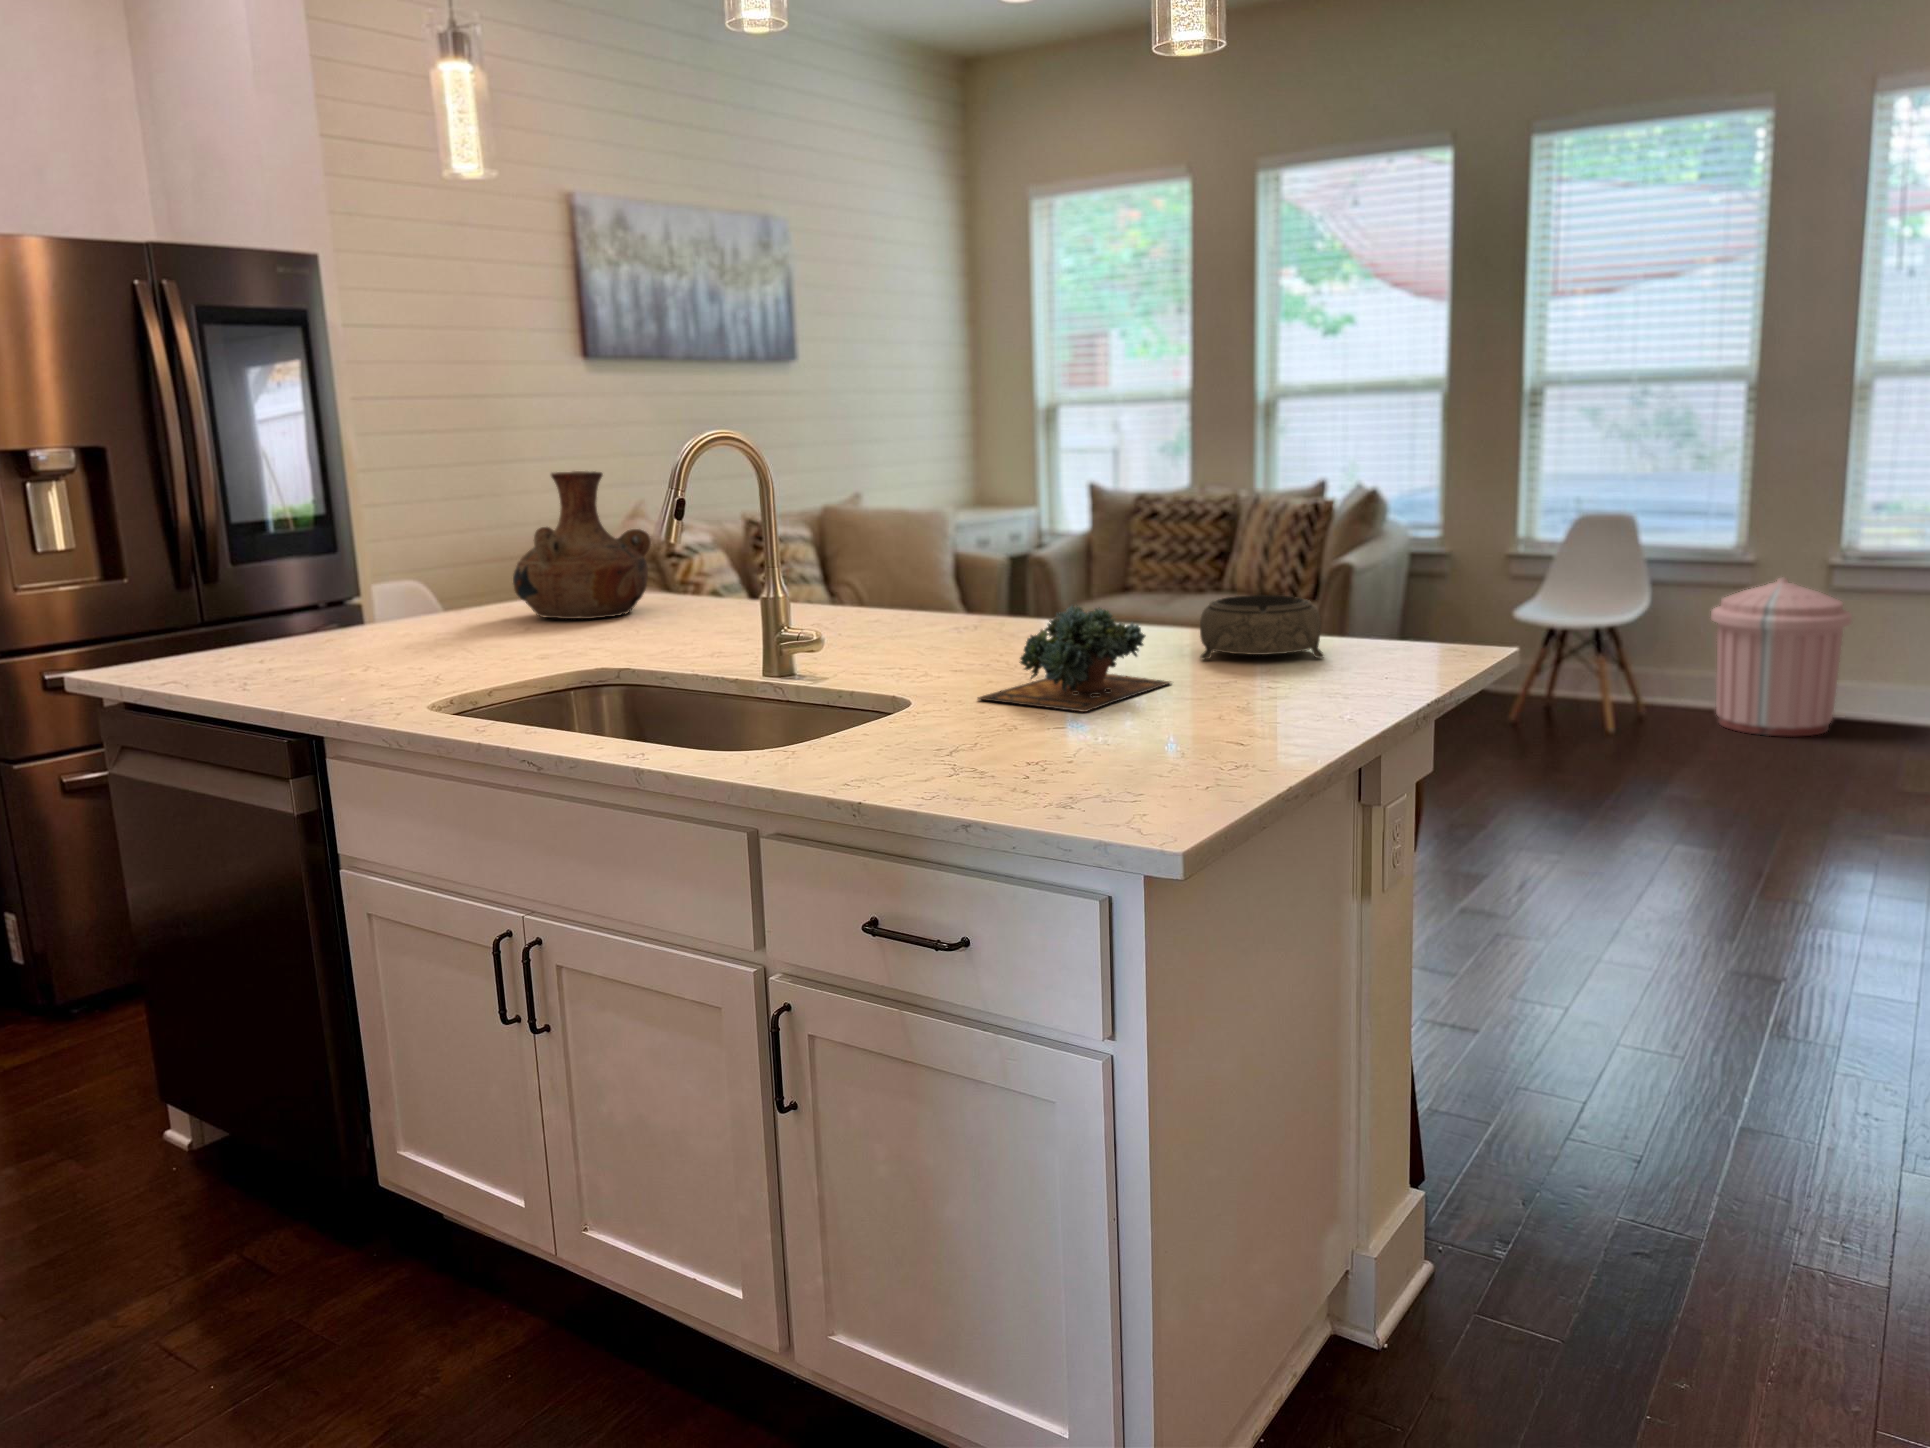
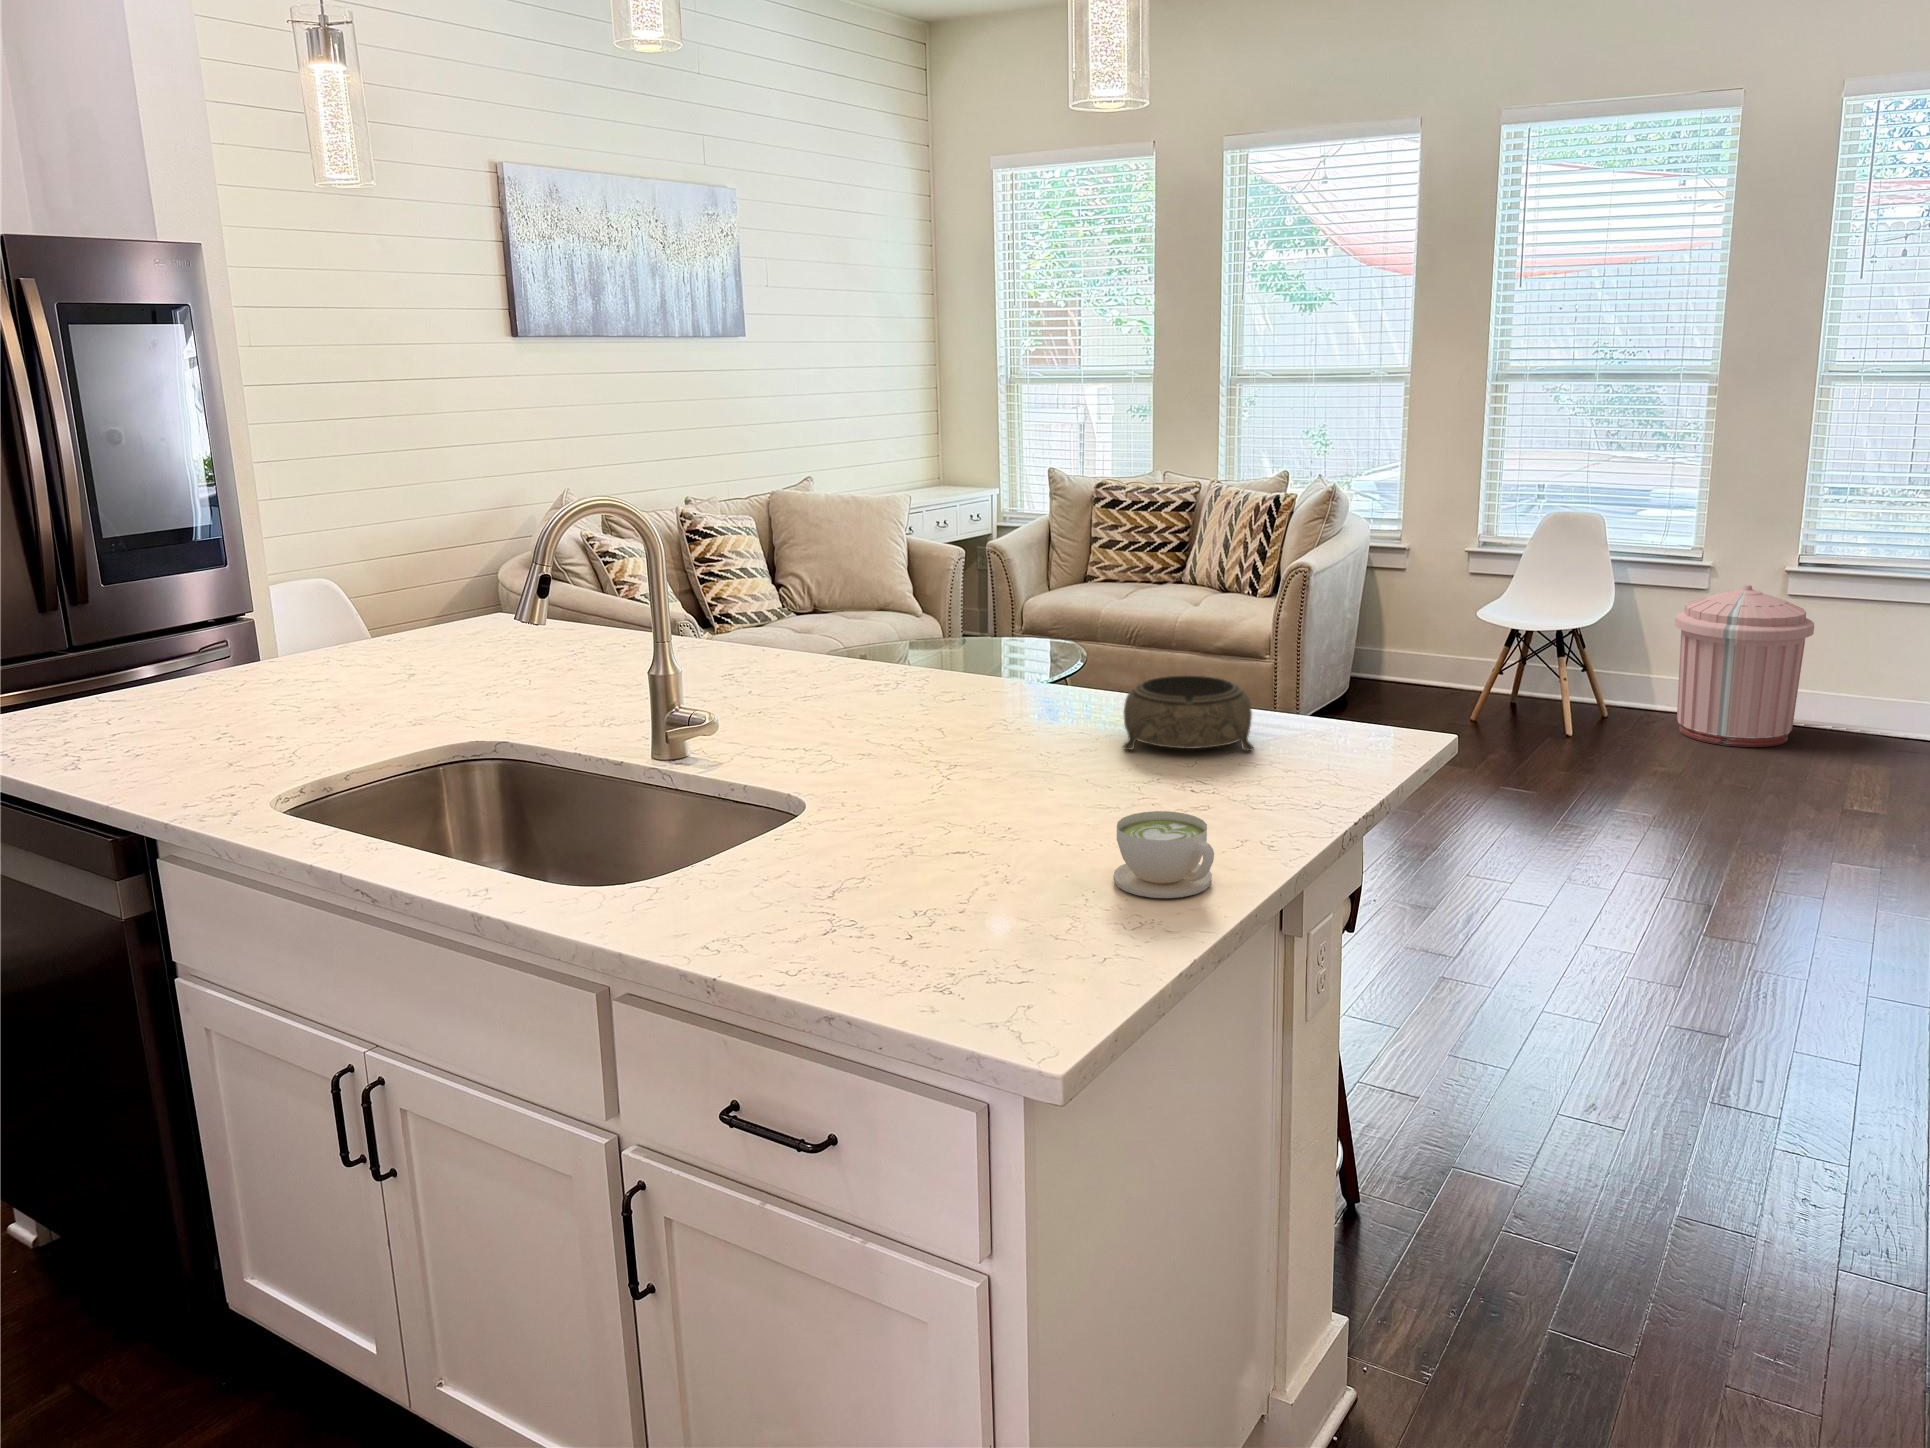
vase: present [513,471,651,619] -> none [397,500,550,663]
succulent plant: present [978,605,1170,712] -> none [873,706,1088,836]
coffee cup: none [1210,675,1305,745] -> present [1113,811,1214,898]

